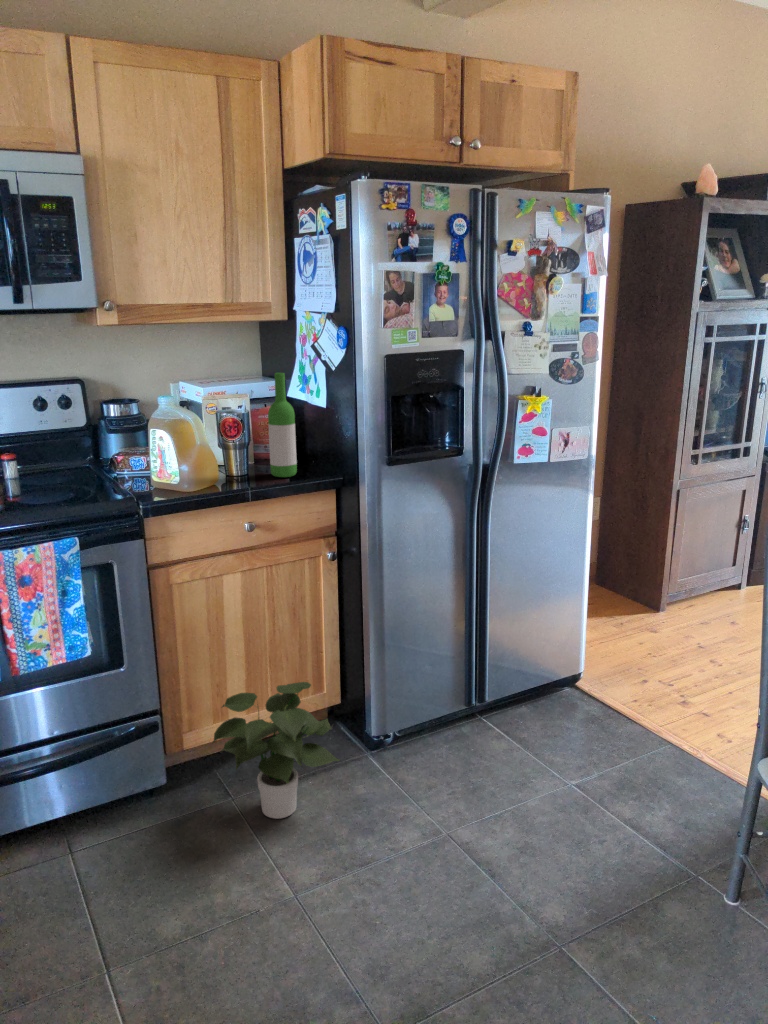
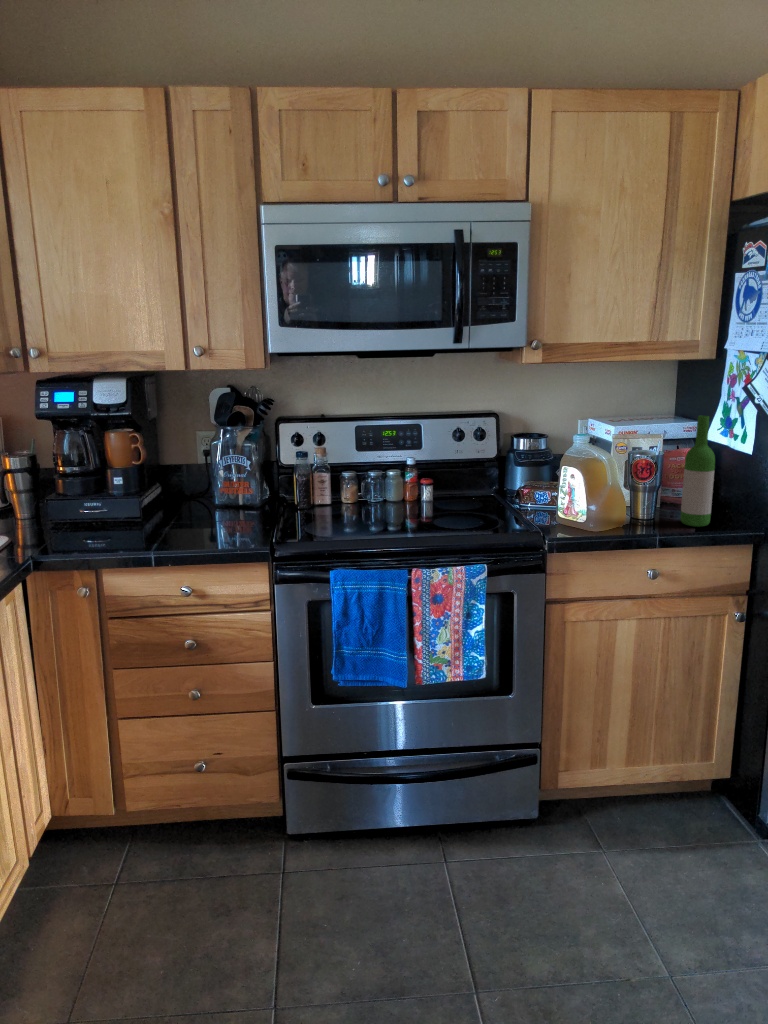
potted plant: present [213,682,339,819] -> none [590,746,731,890]

